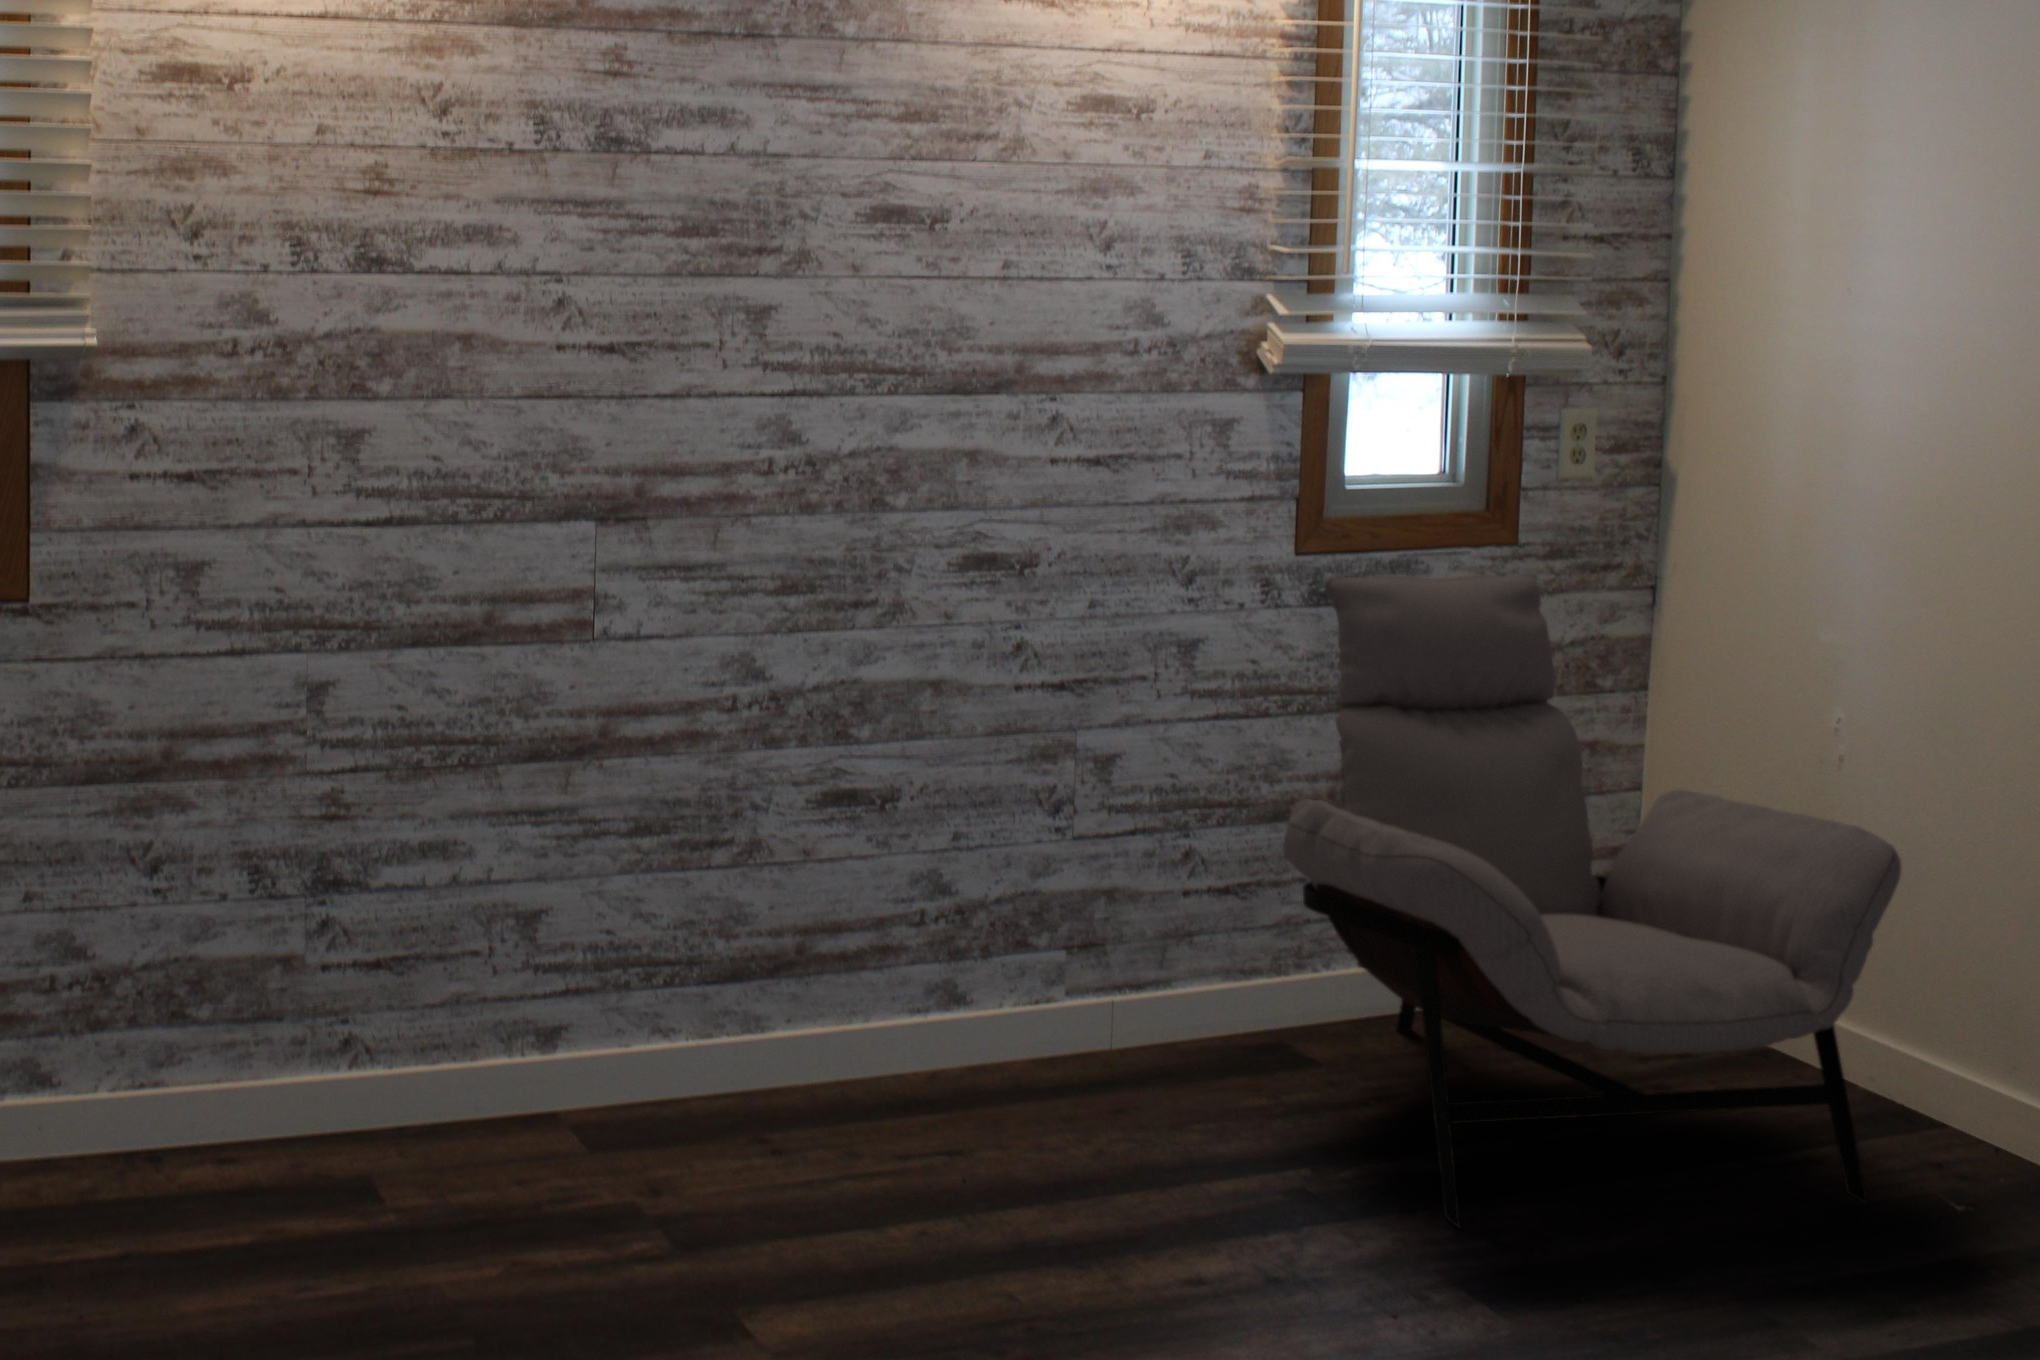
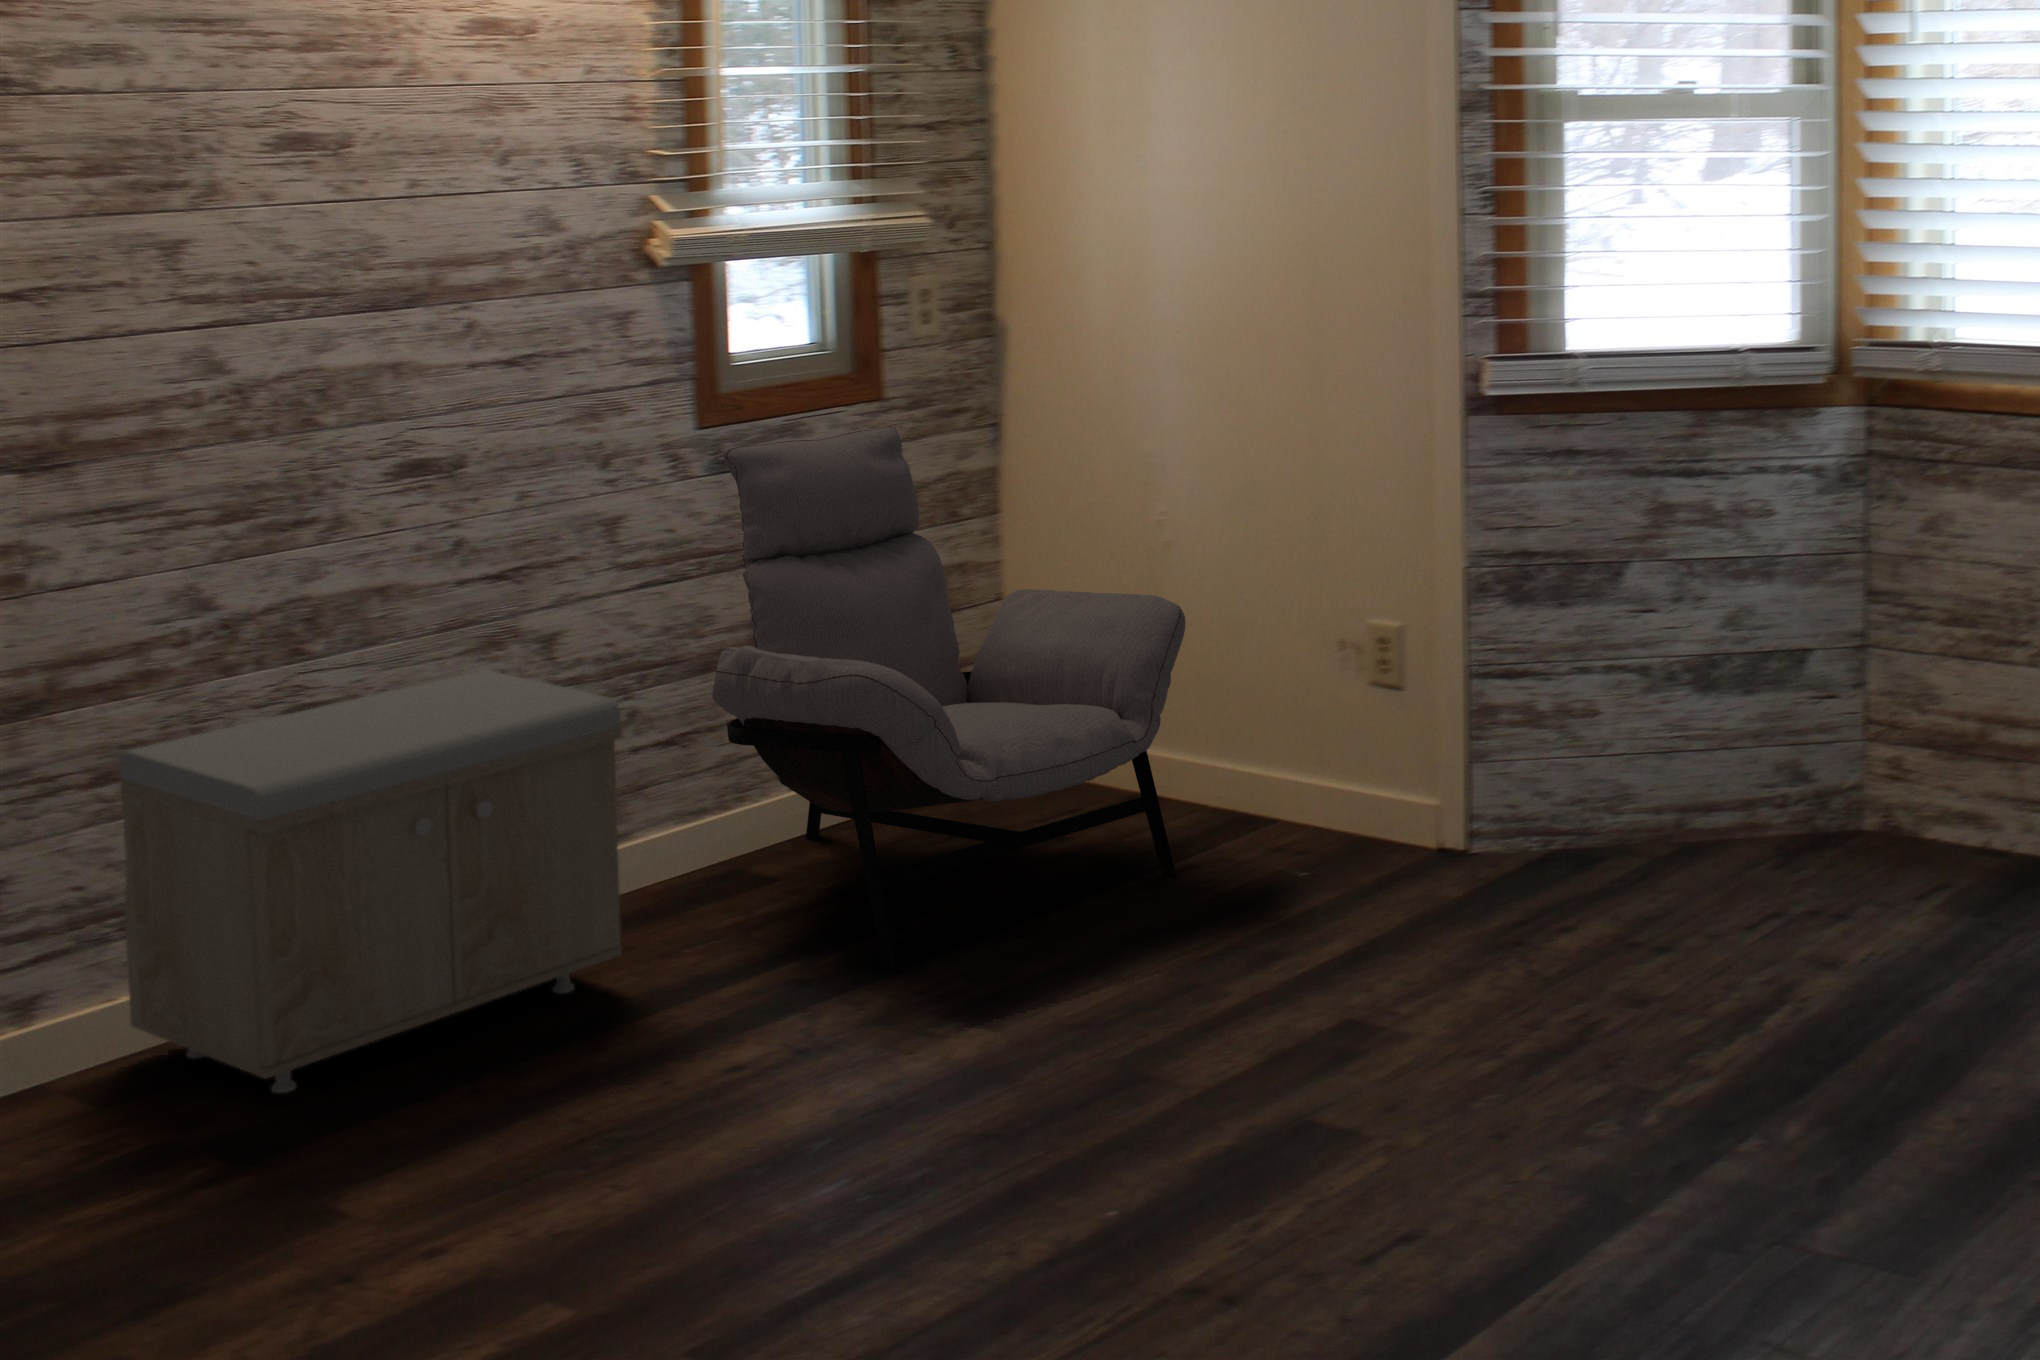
storage bench: none [666,777,1157,1183] -> present [119,670,622,1093]

